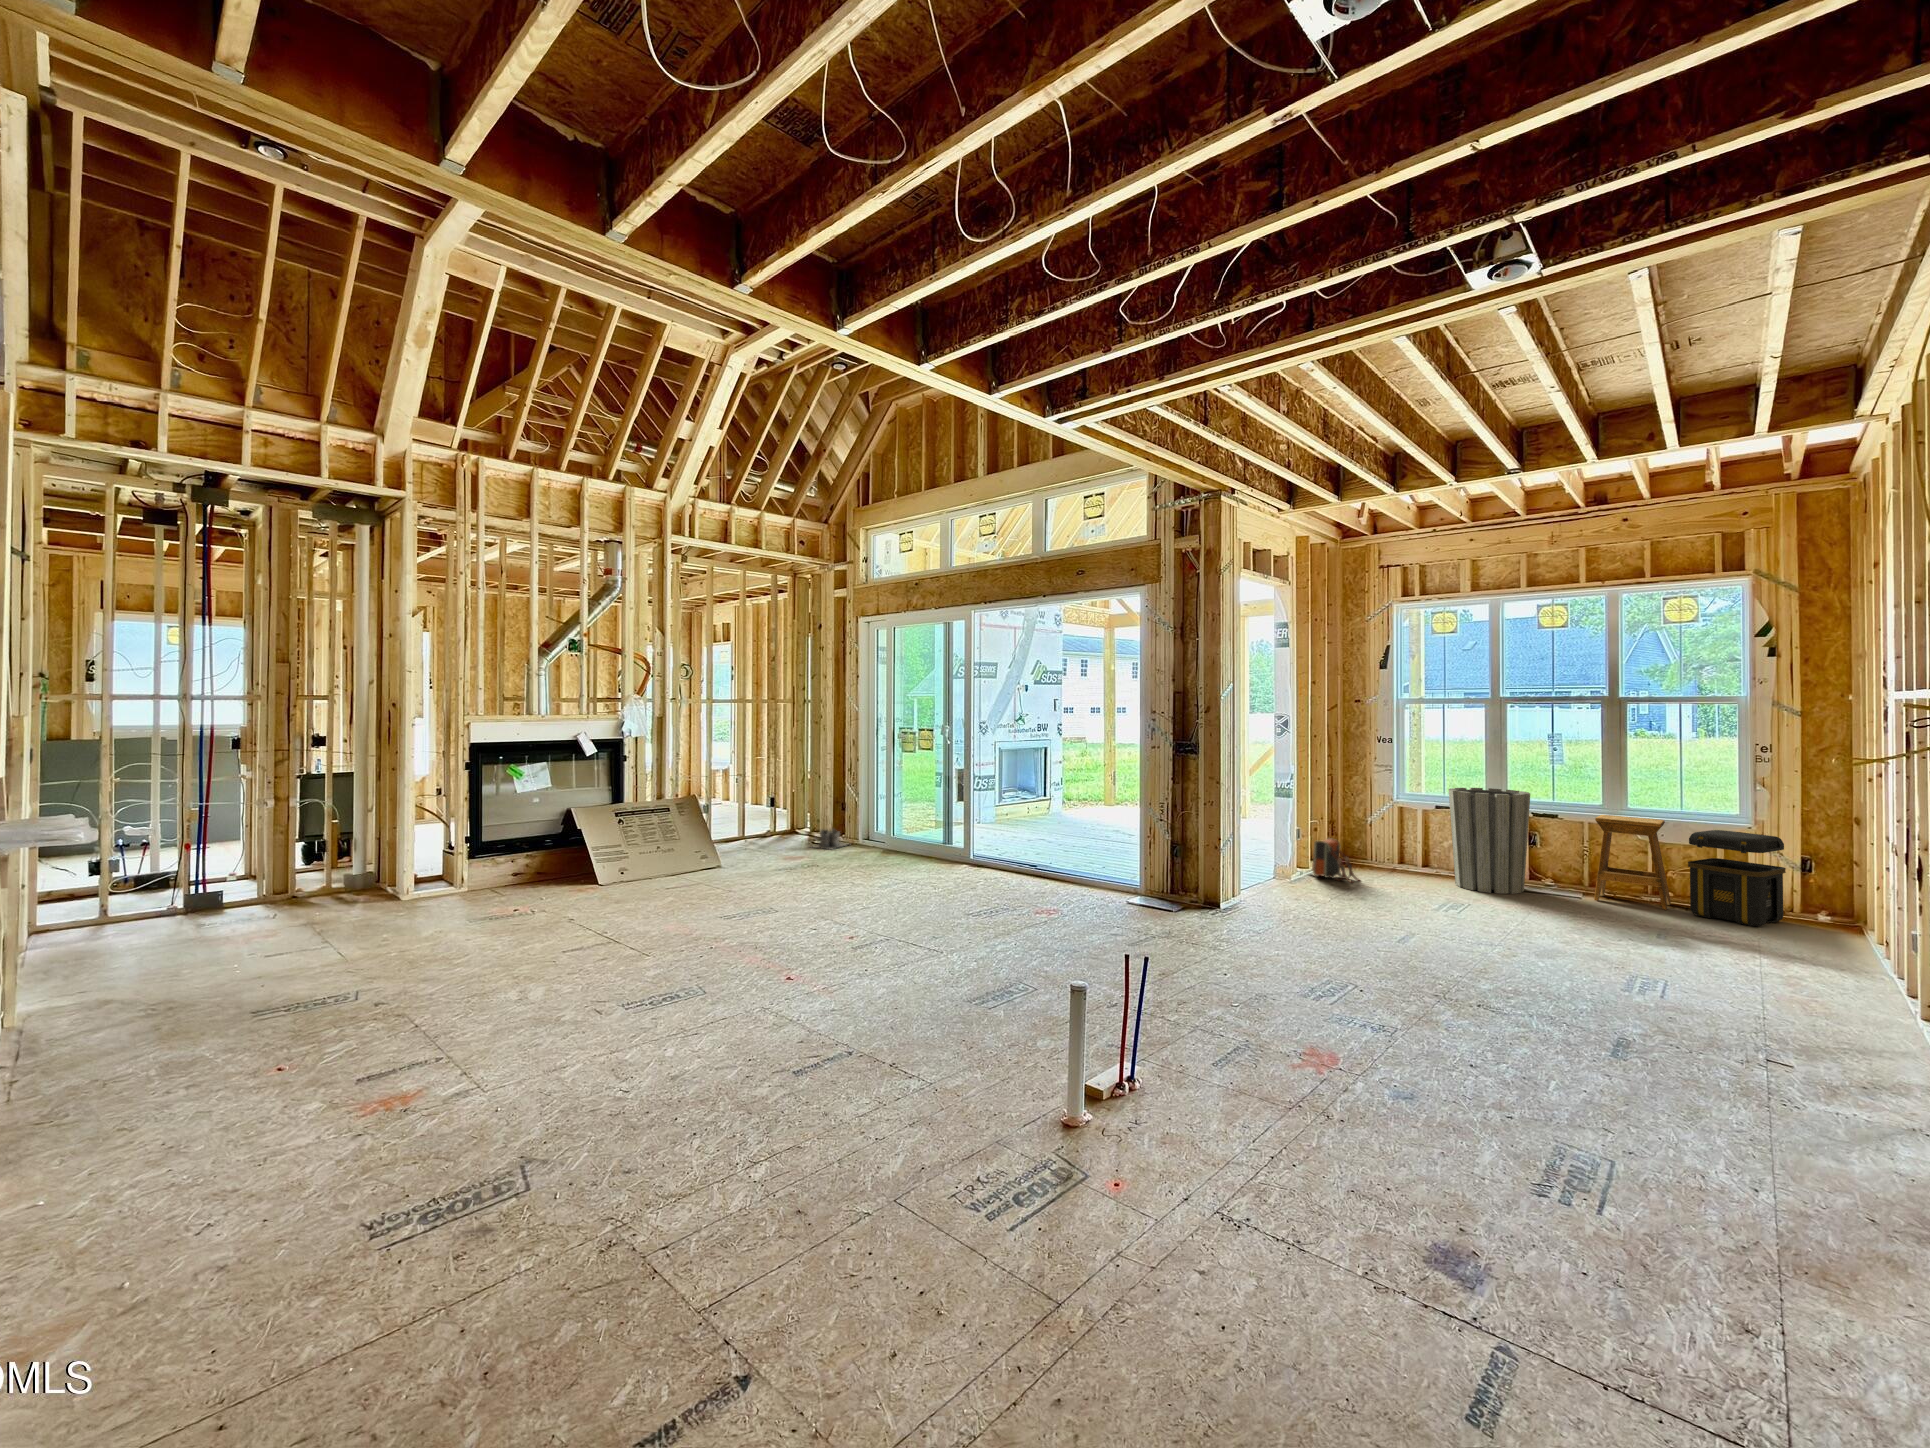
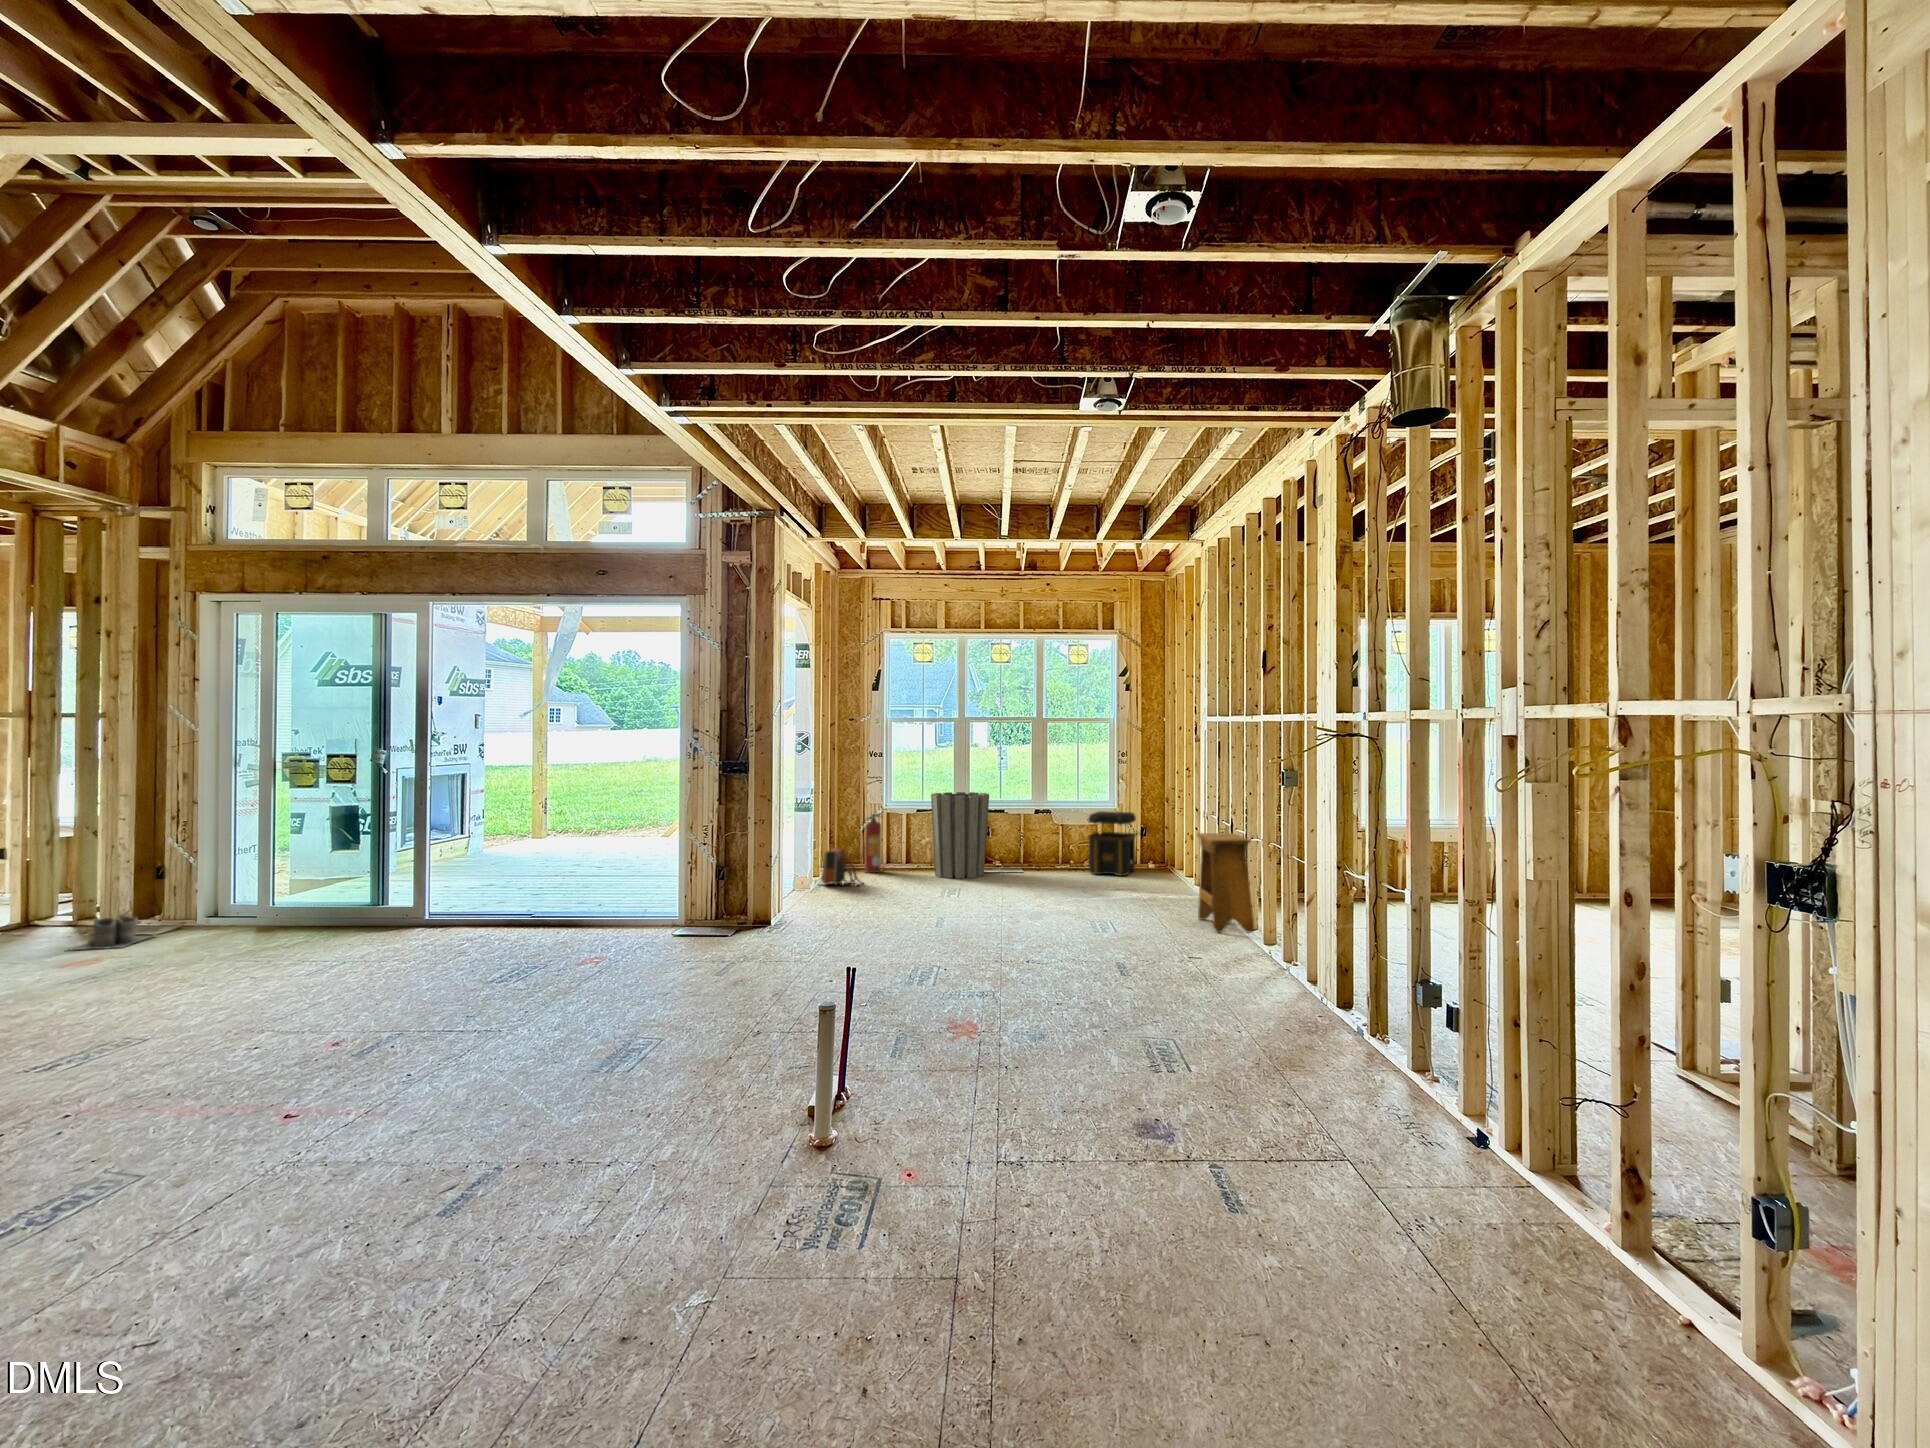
fire extinguisher: none [1369,805,1396,871] -> present [862,813,881,873]
stool: present [1594,815,1671,910] -> present [1197,833,1254,933]

